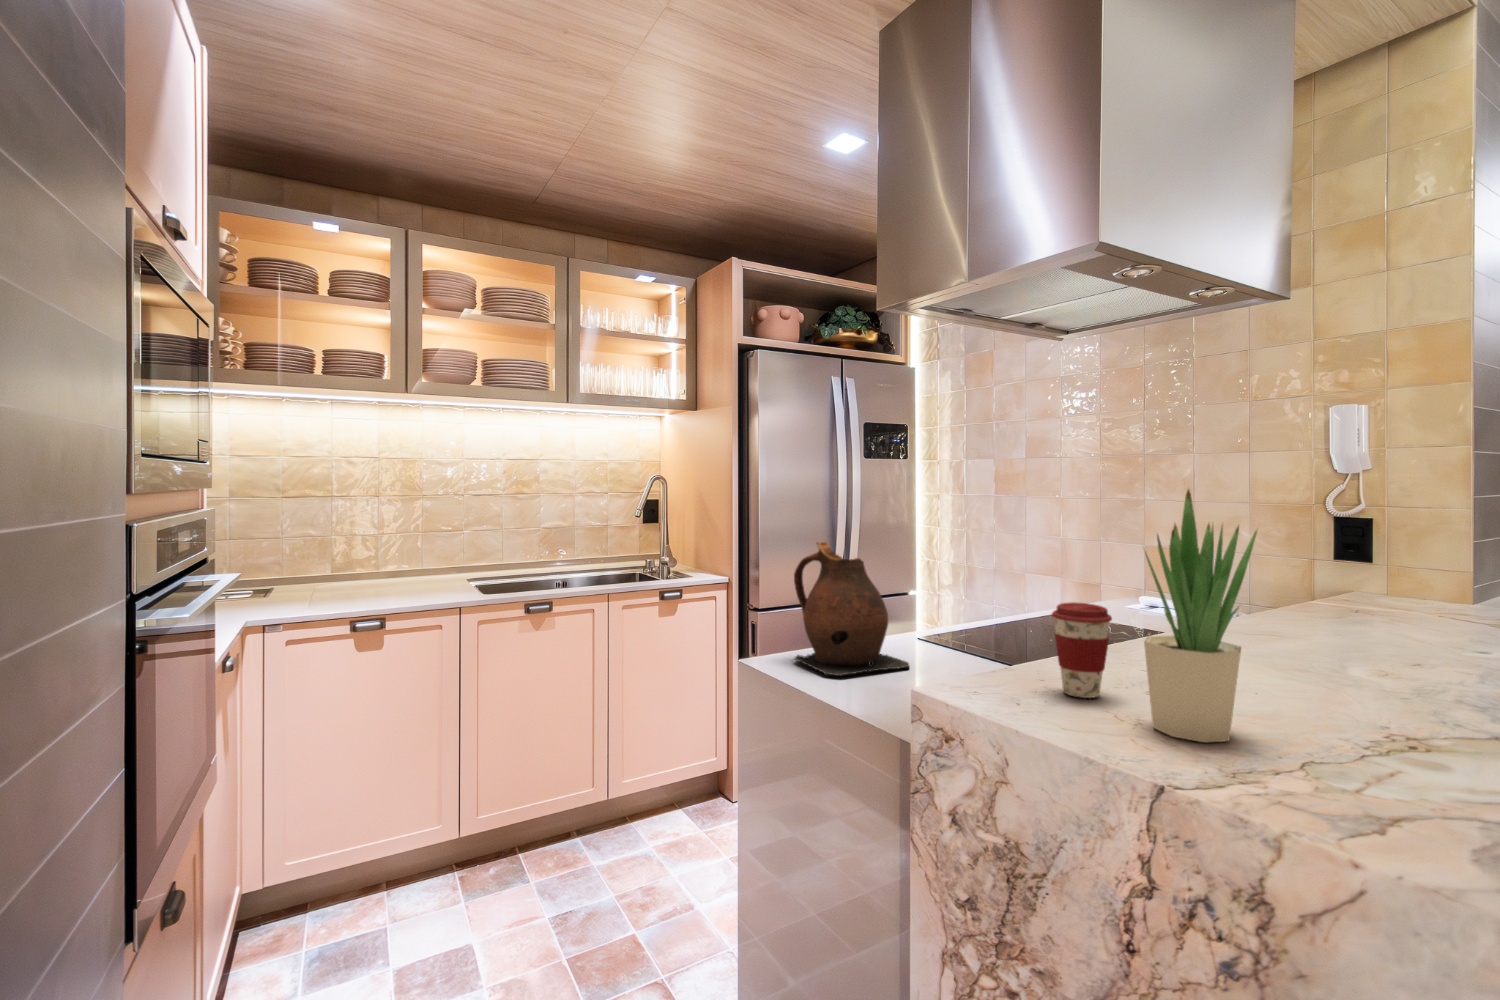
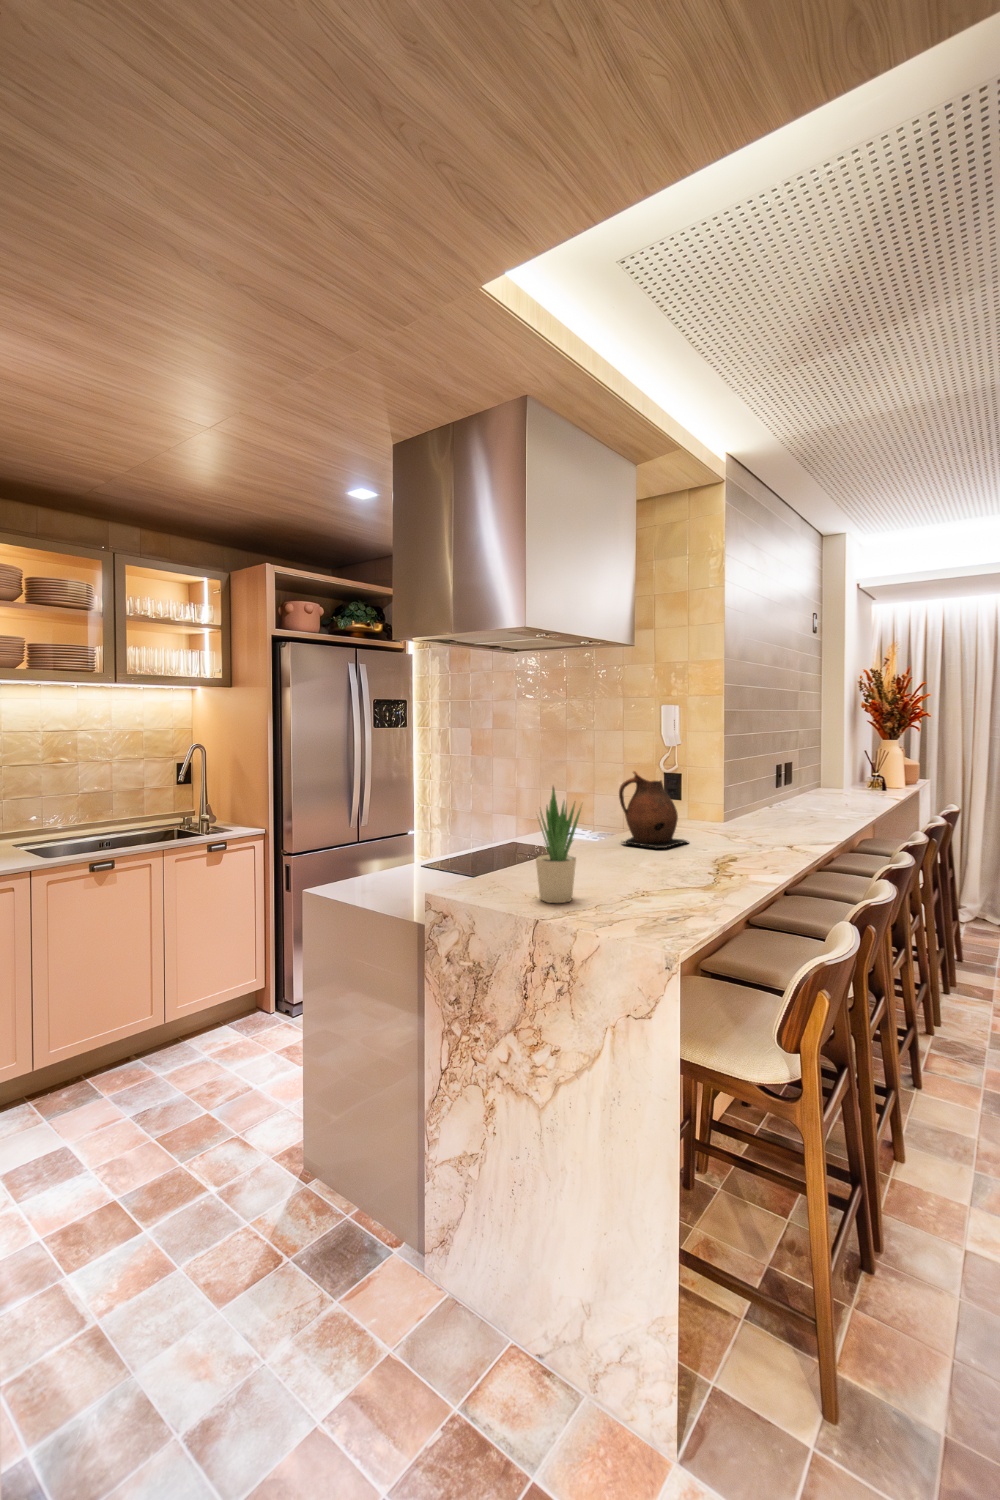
ceramic pitcher: present [794,542,910,676] -> present [619,771,688,848]
coffee cup: present [1052,602,1112,698] -> none [497,840,526,890]

